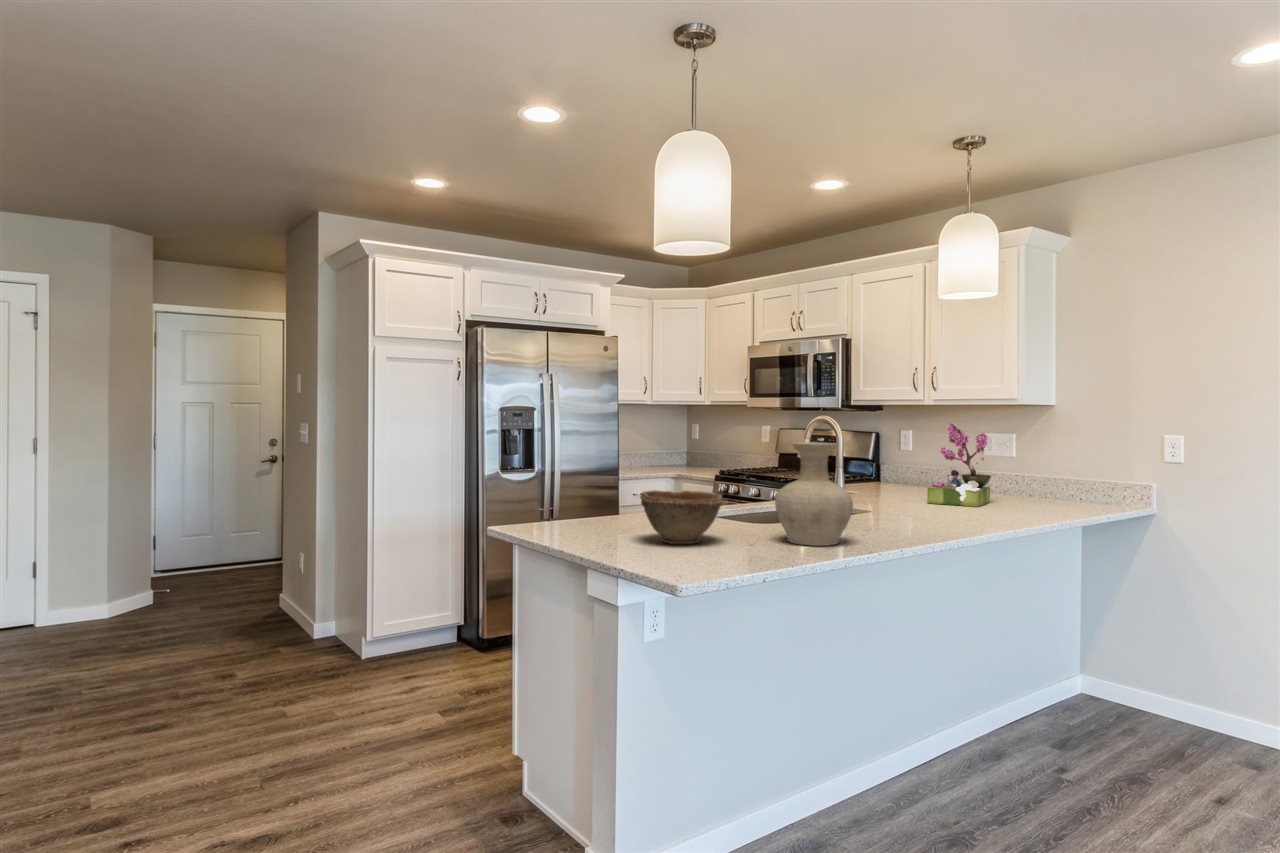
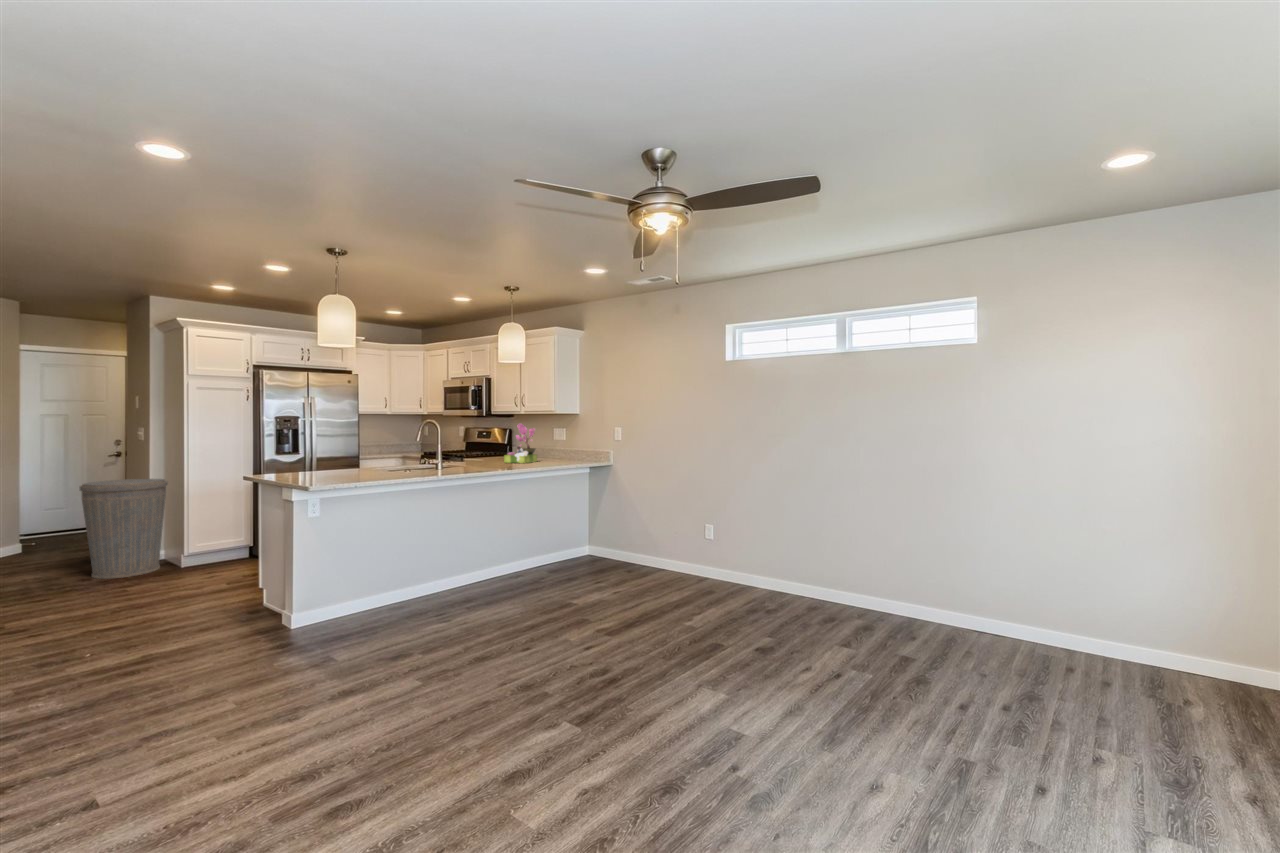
vase: present [775,442,853,546] -> none [385,432,422,477]
bowl: present [640,490,723,544] -> none [316,455,361,479]
trash can: none [222,506,342,674] -> present [80,479,168,579]

